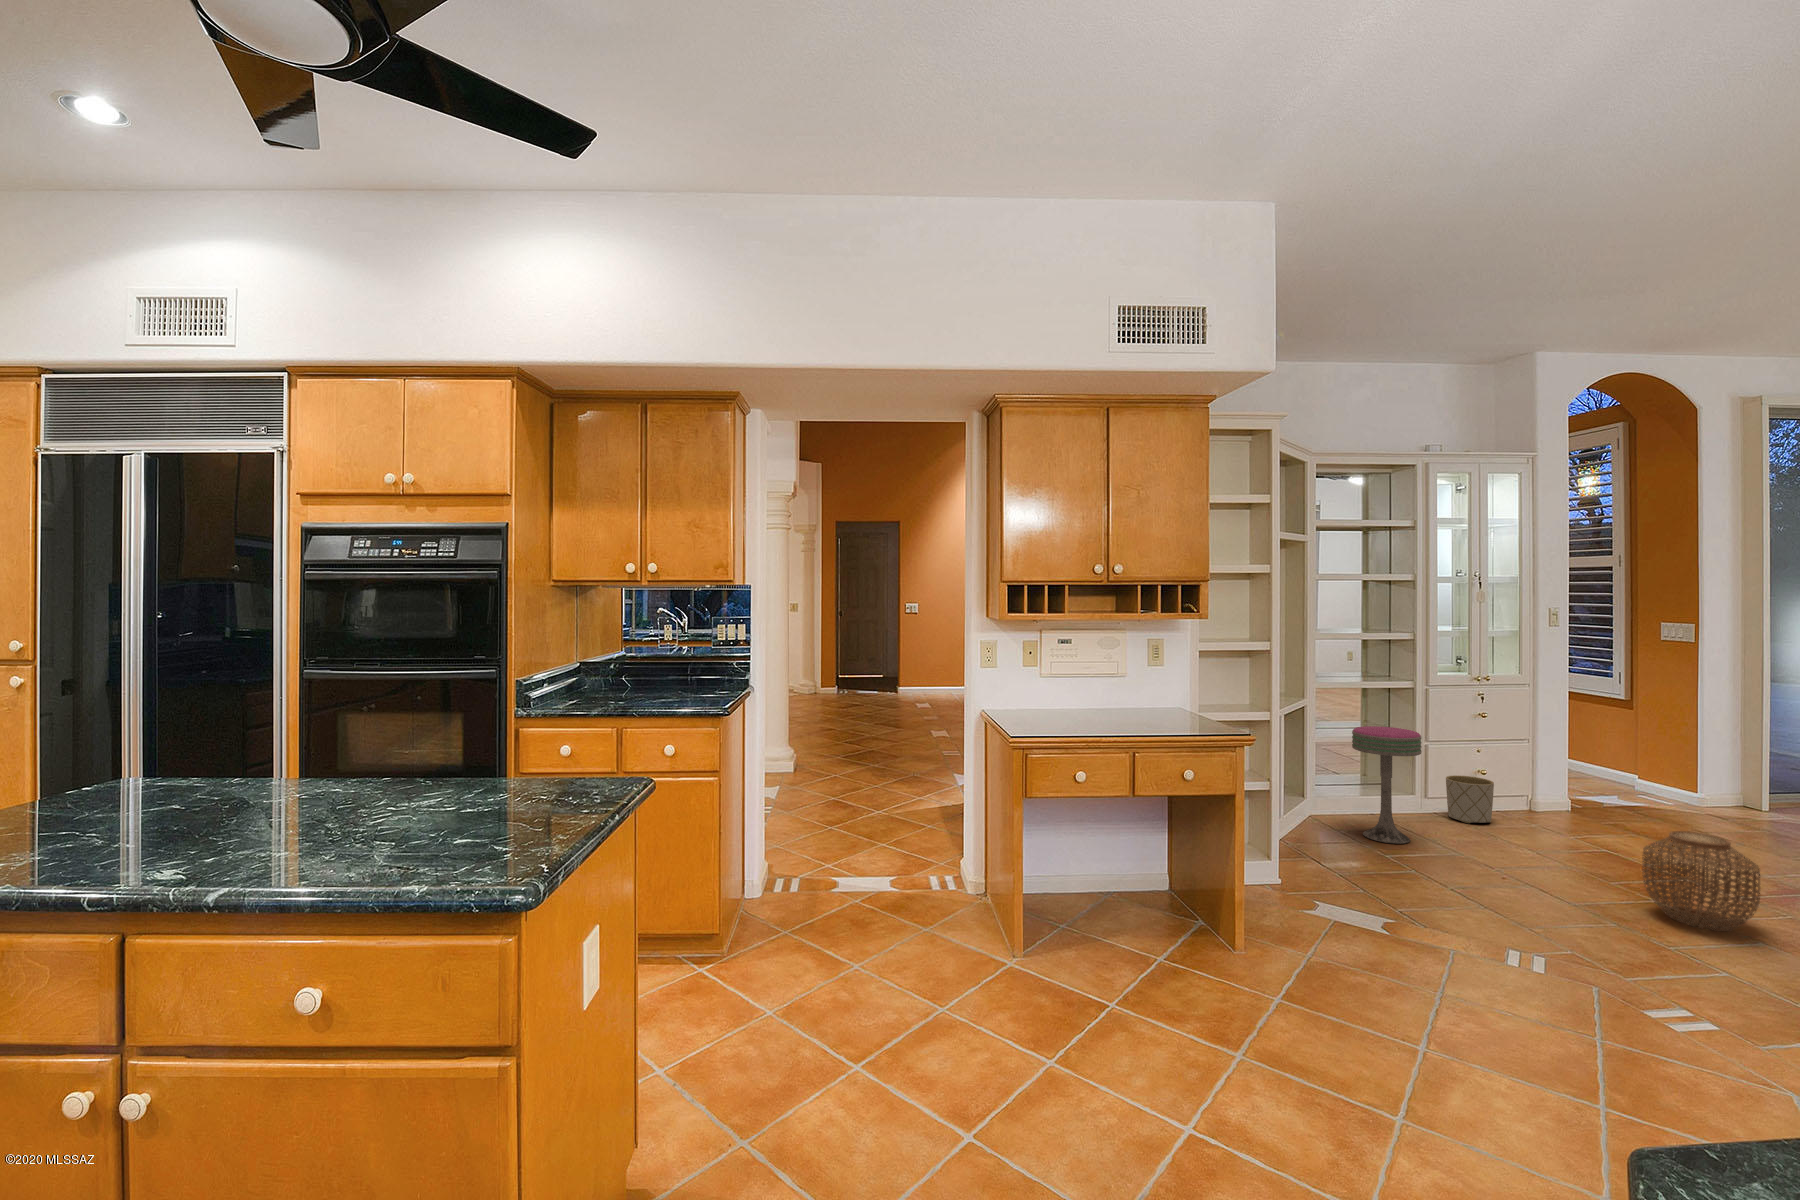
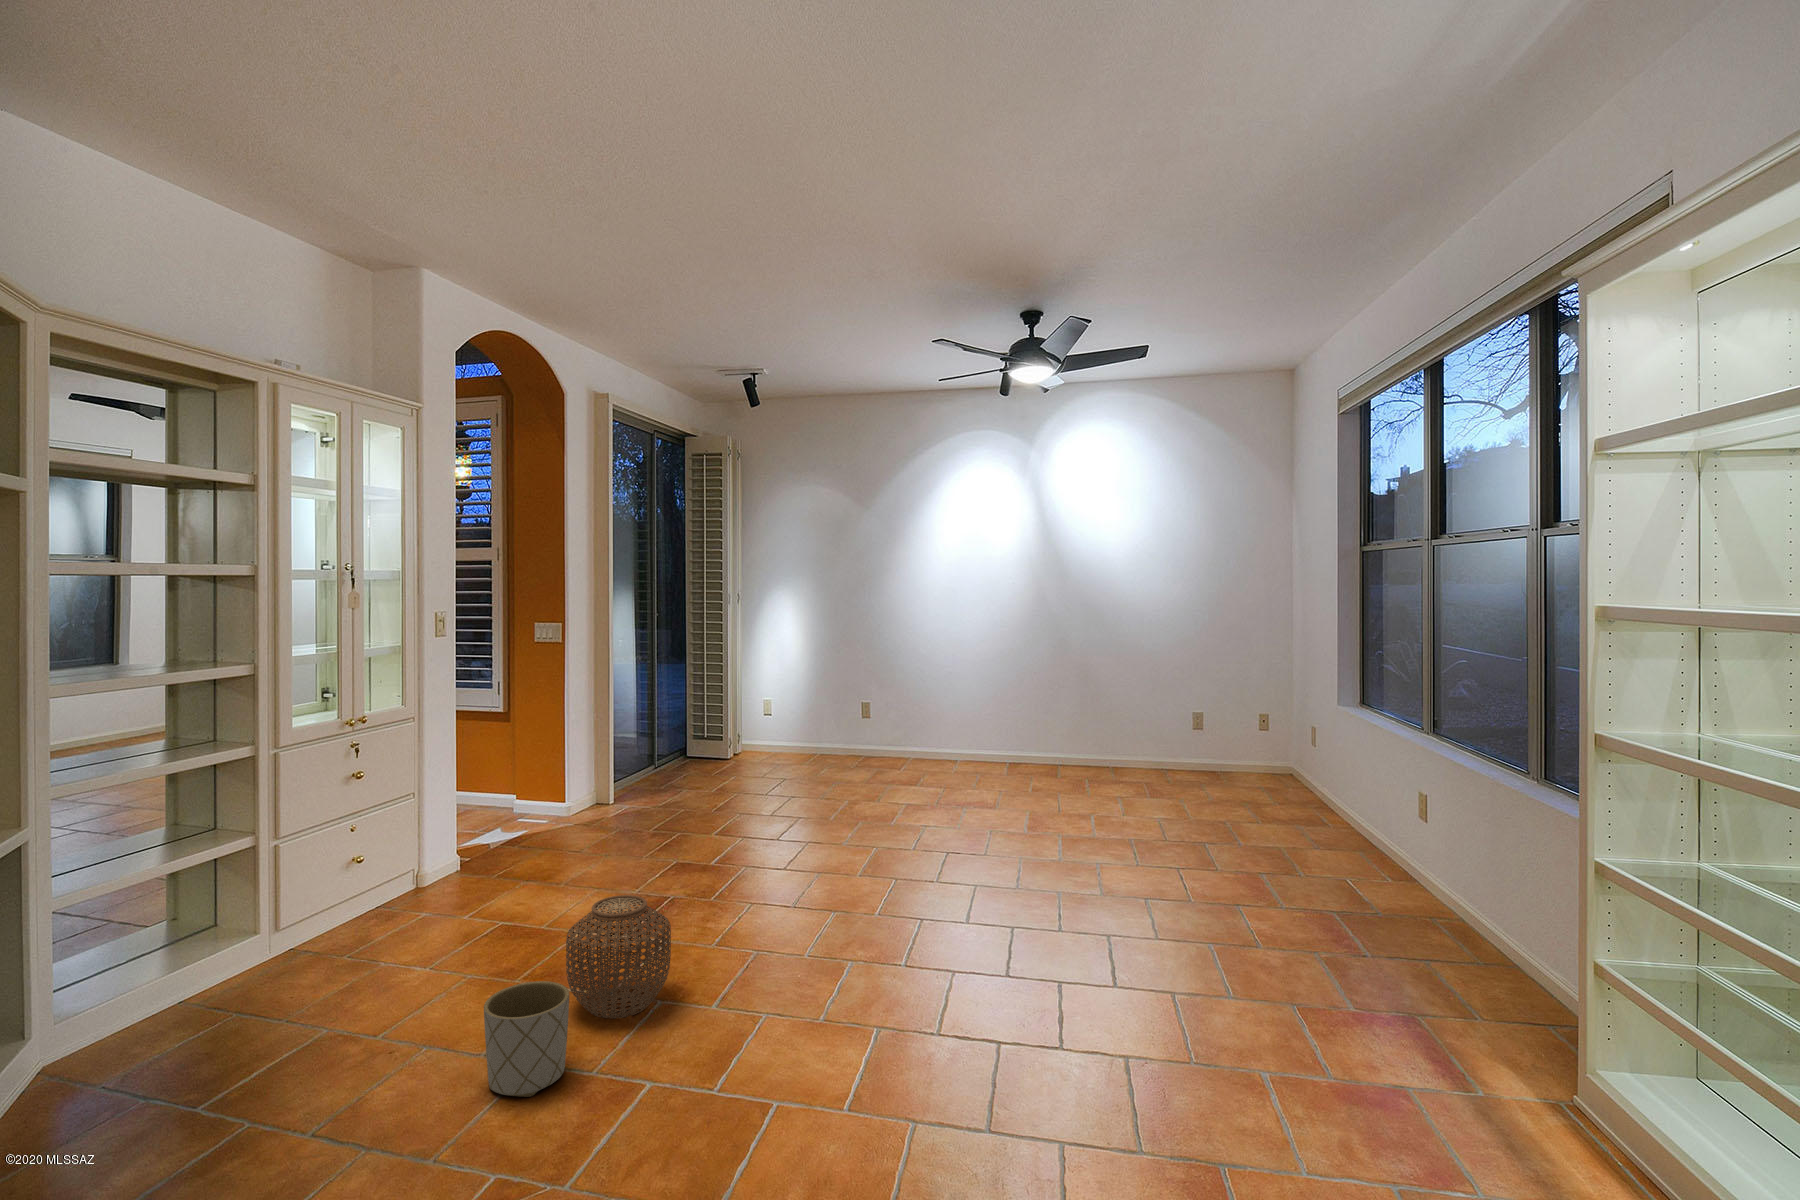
bar stool: present [1352,726,1421,844] -> none [140,833,272,1051]
planter: present [1446,776,1494,824] -> present [484,981,569,1097]

